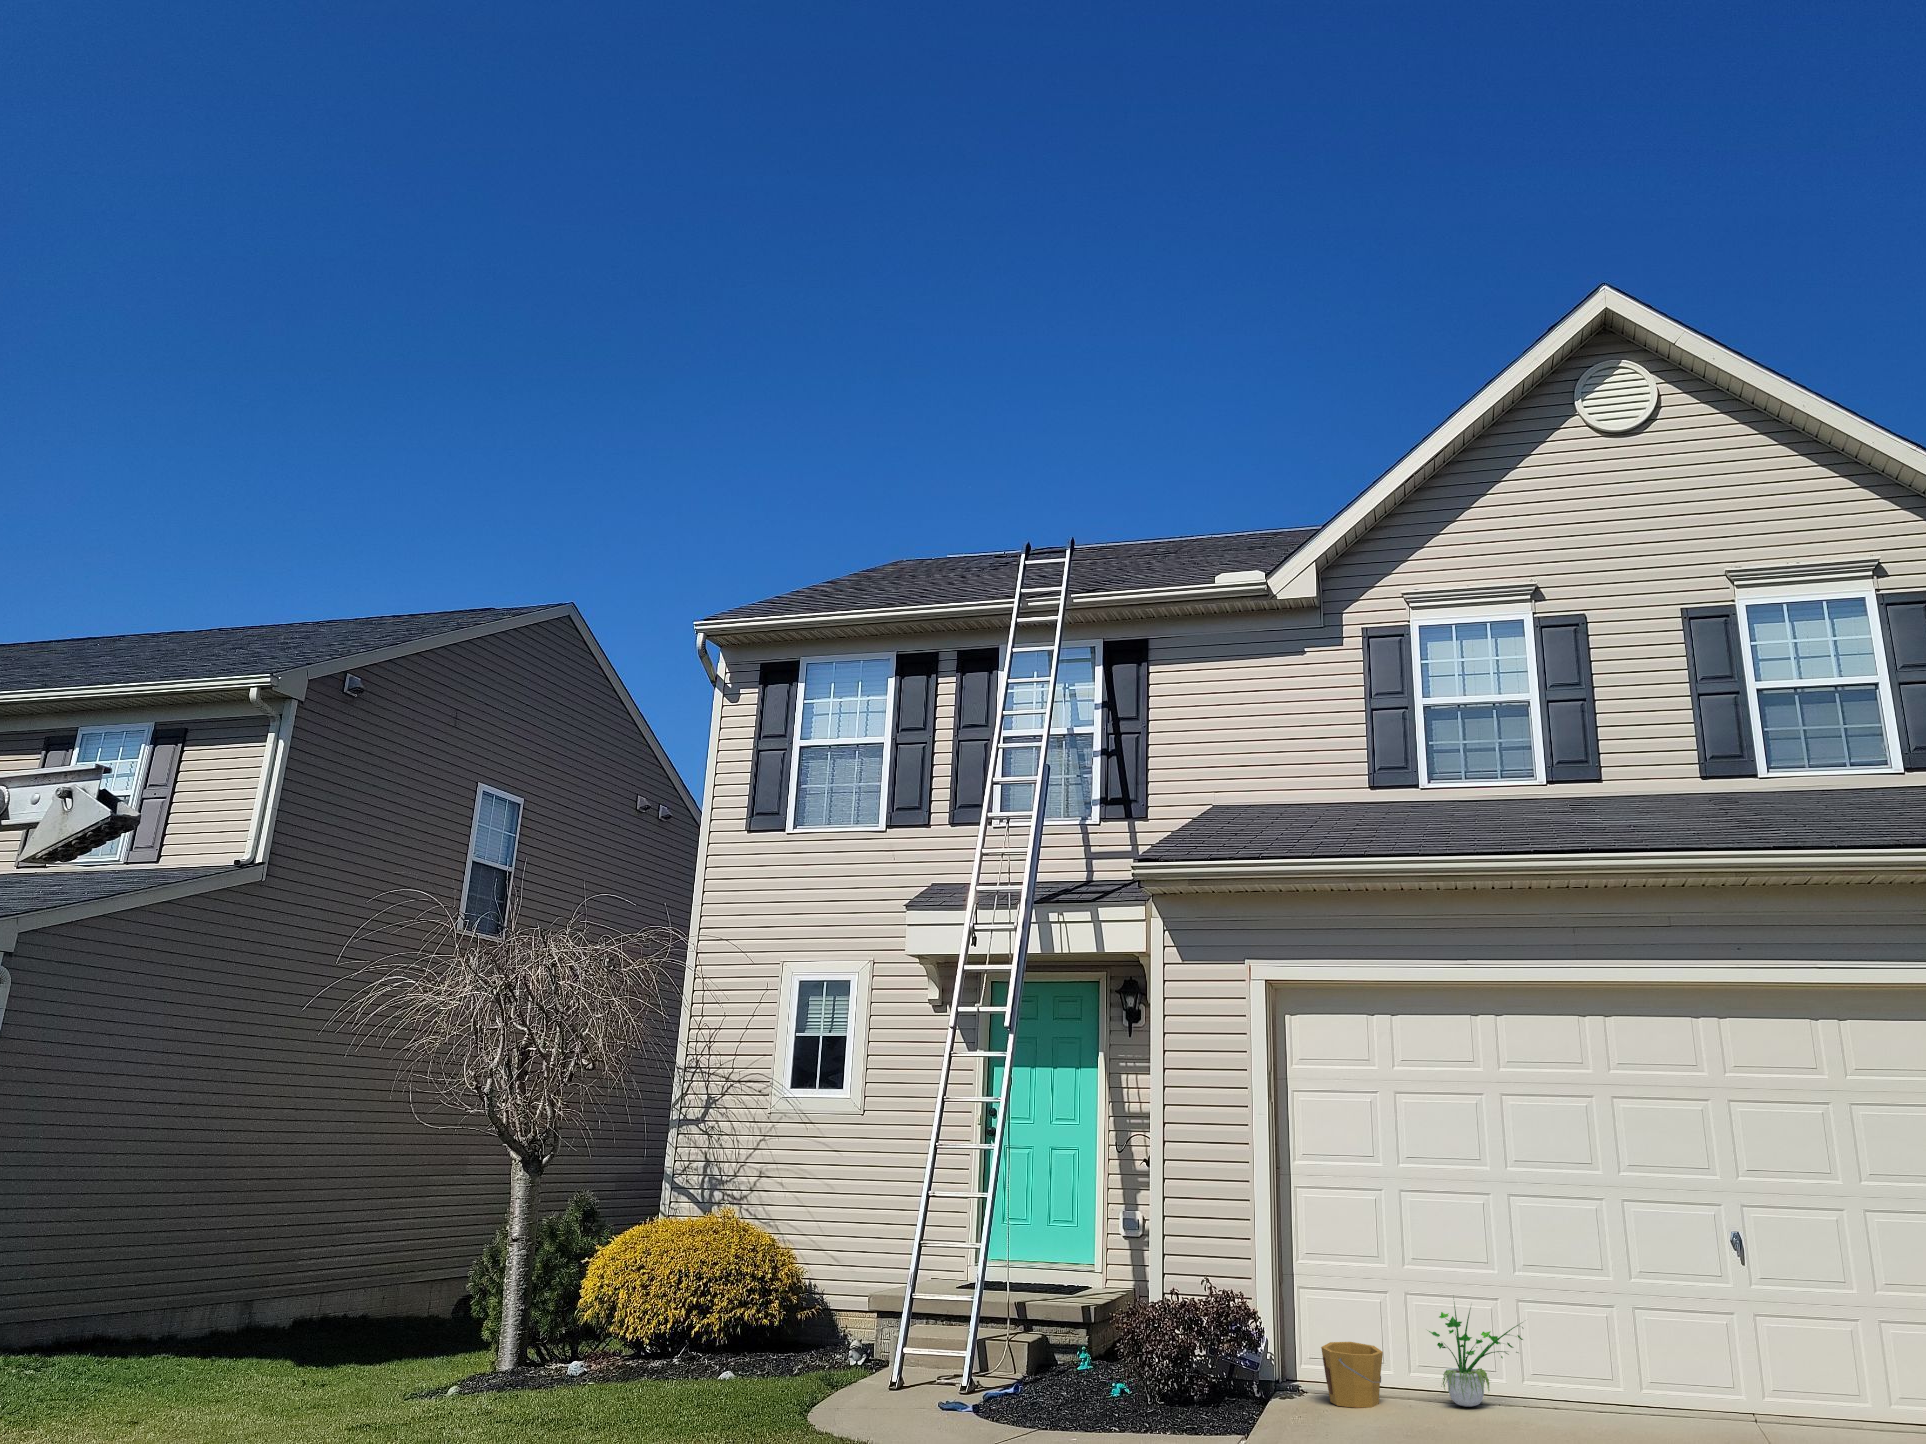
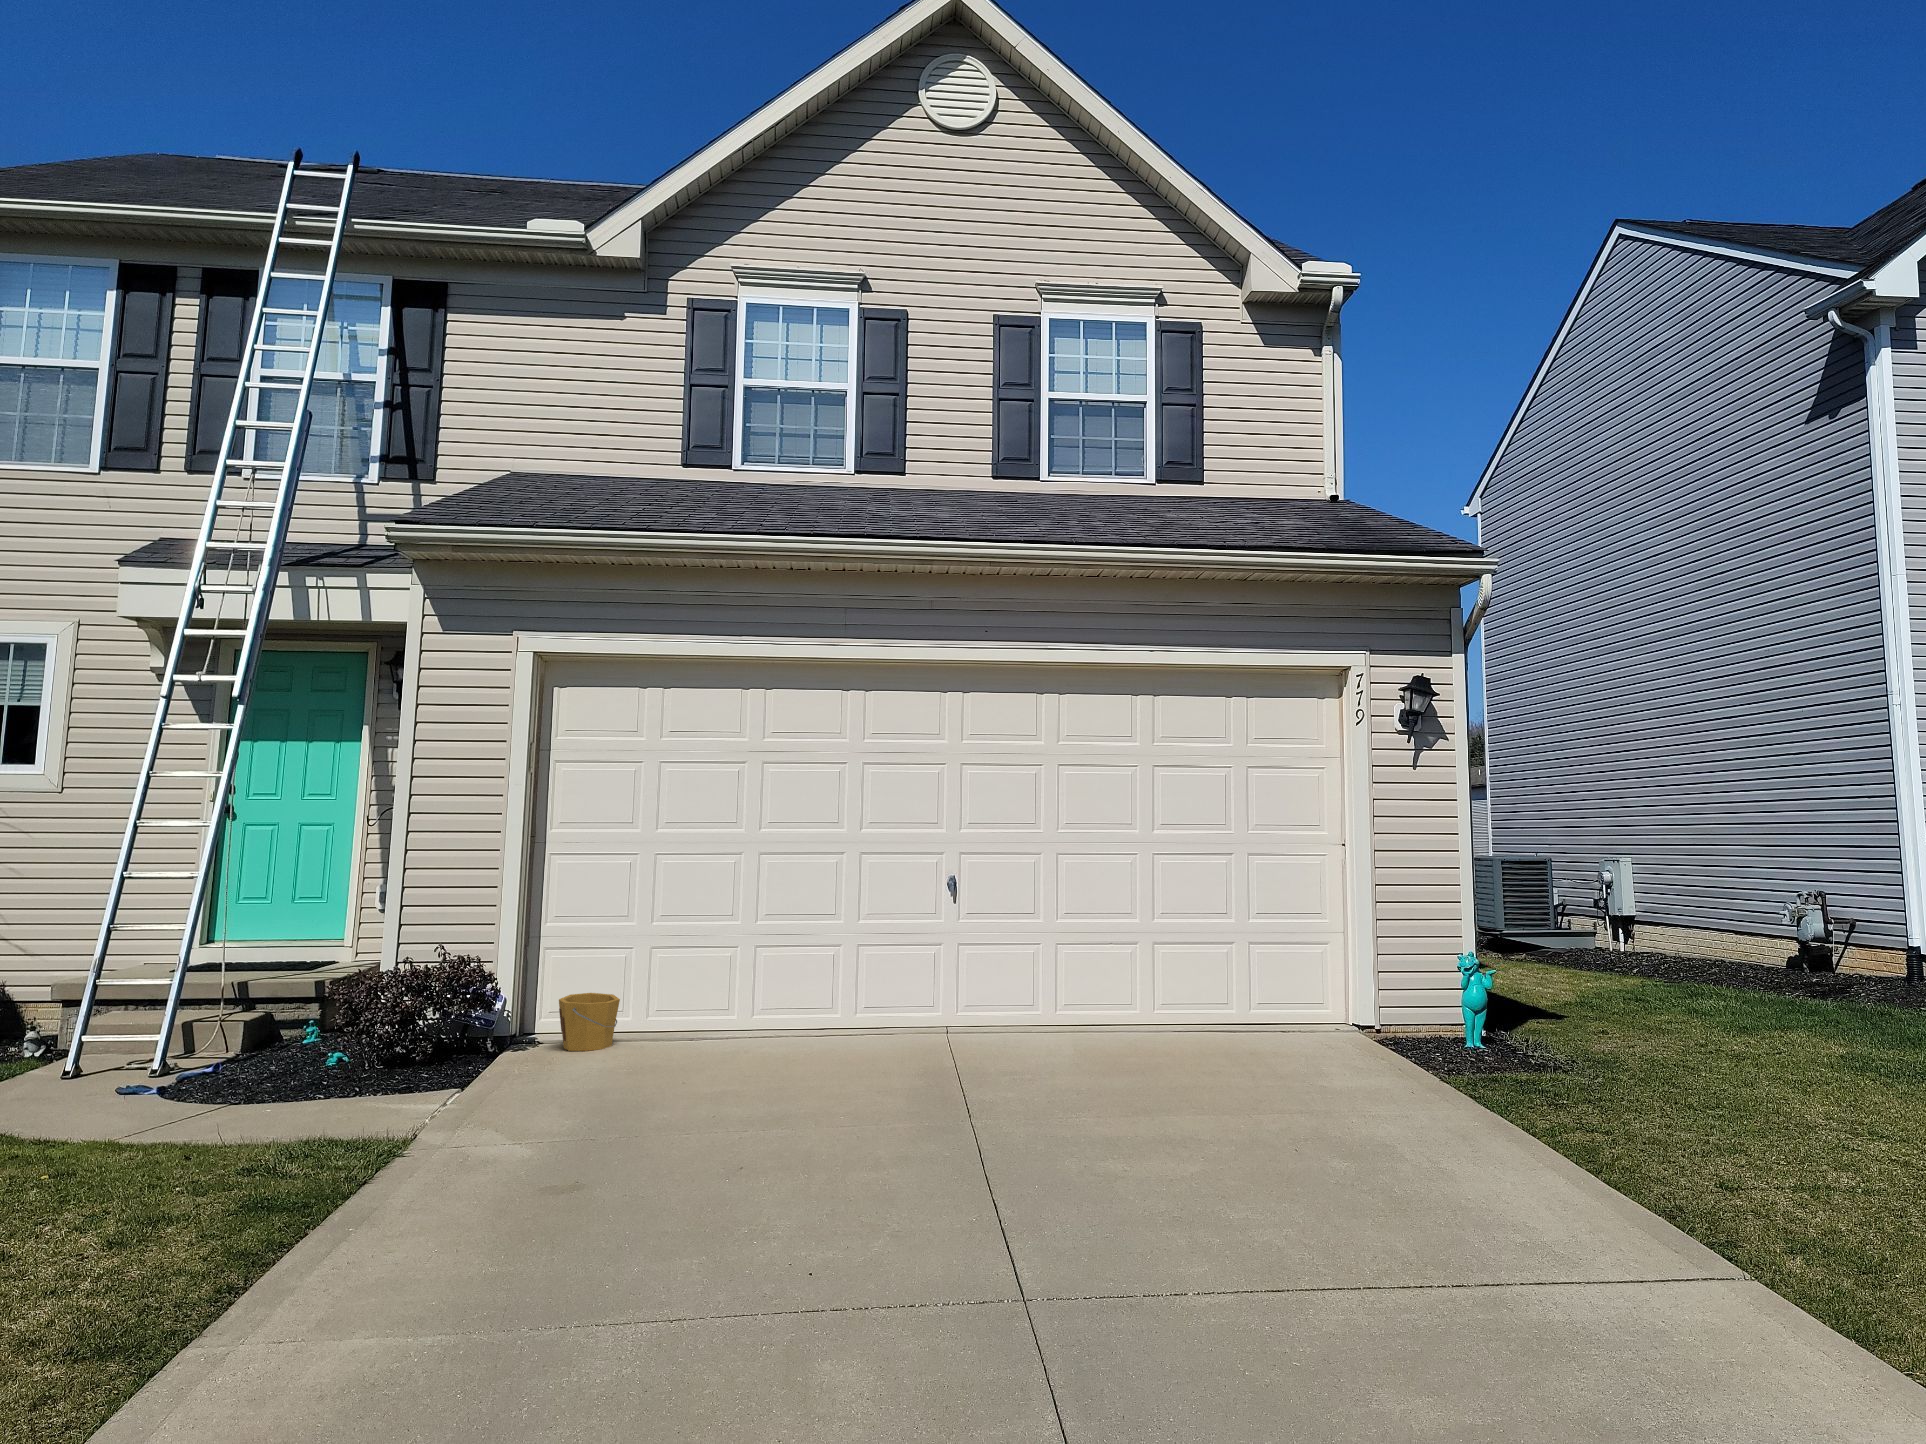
potted plant: present [1429,1303,1523,1407] -> none [662,940,760,1040]

